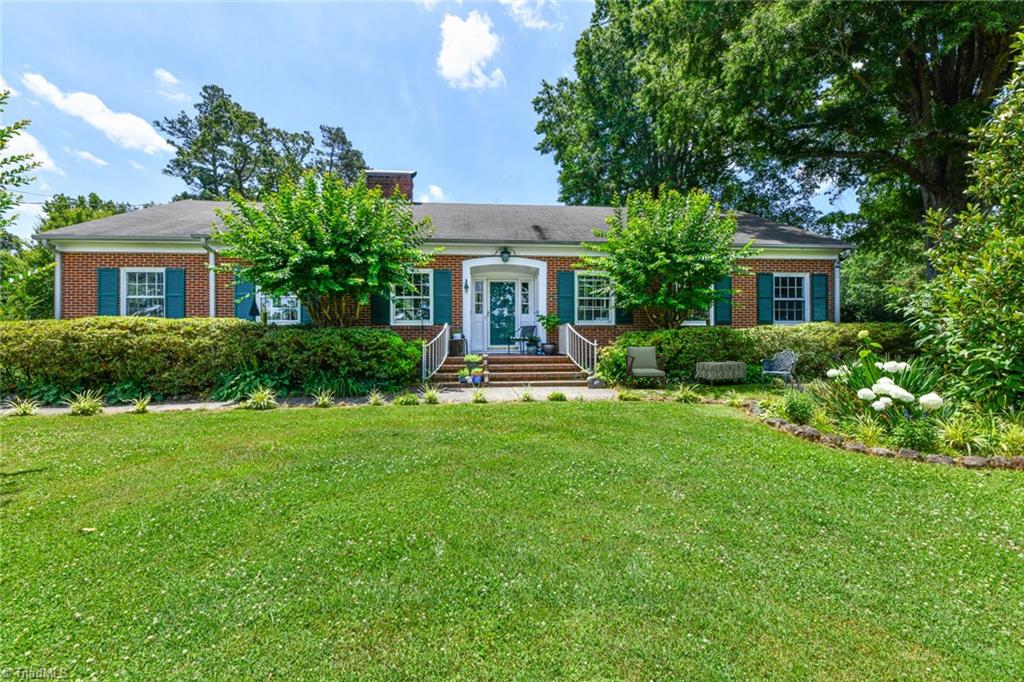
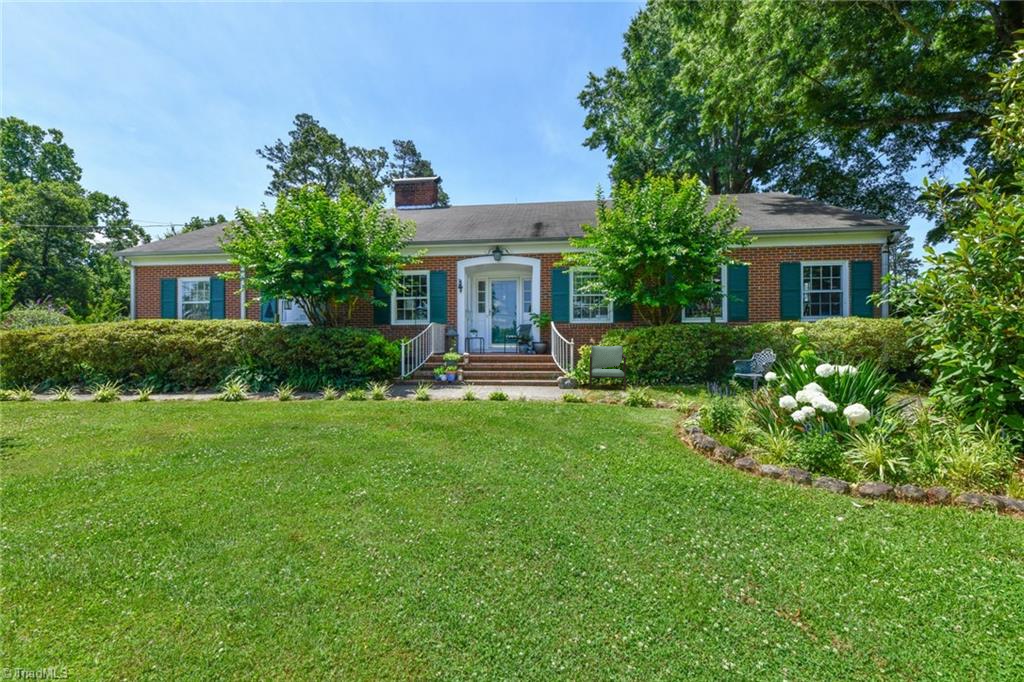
bench: present [696,361,746,386] -> none [671,362,728,389]

